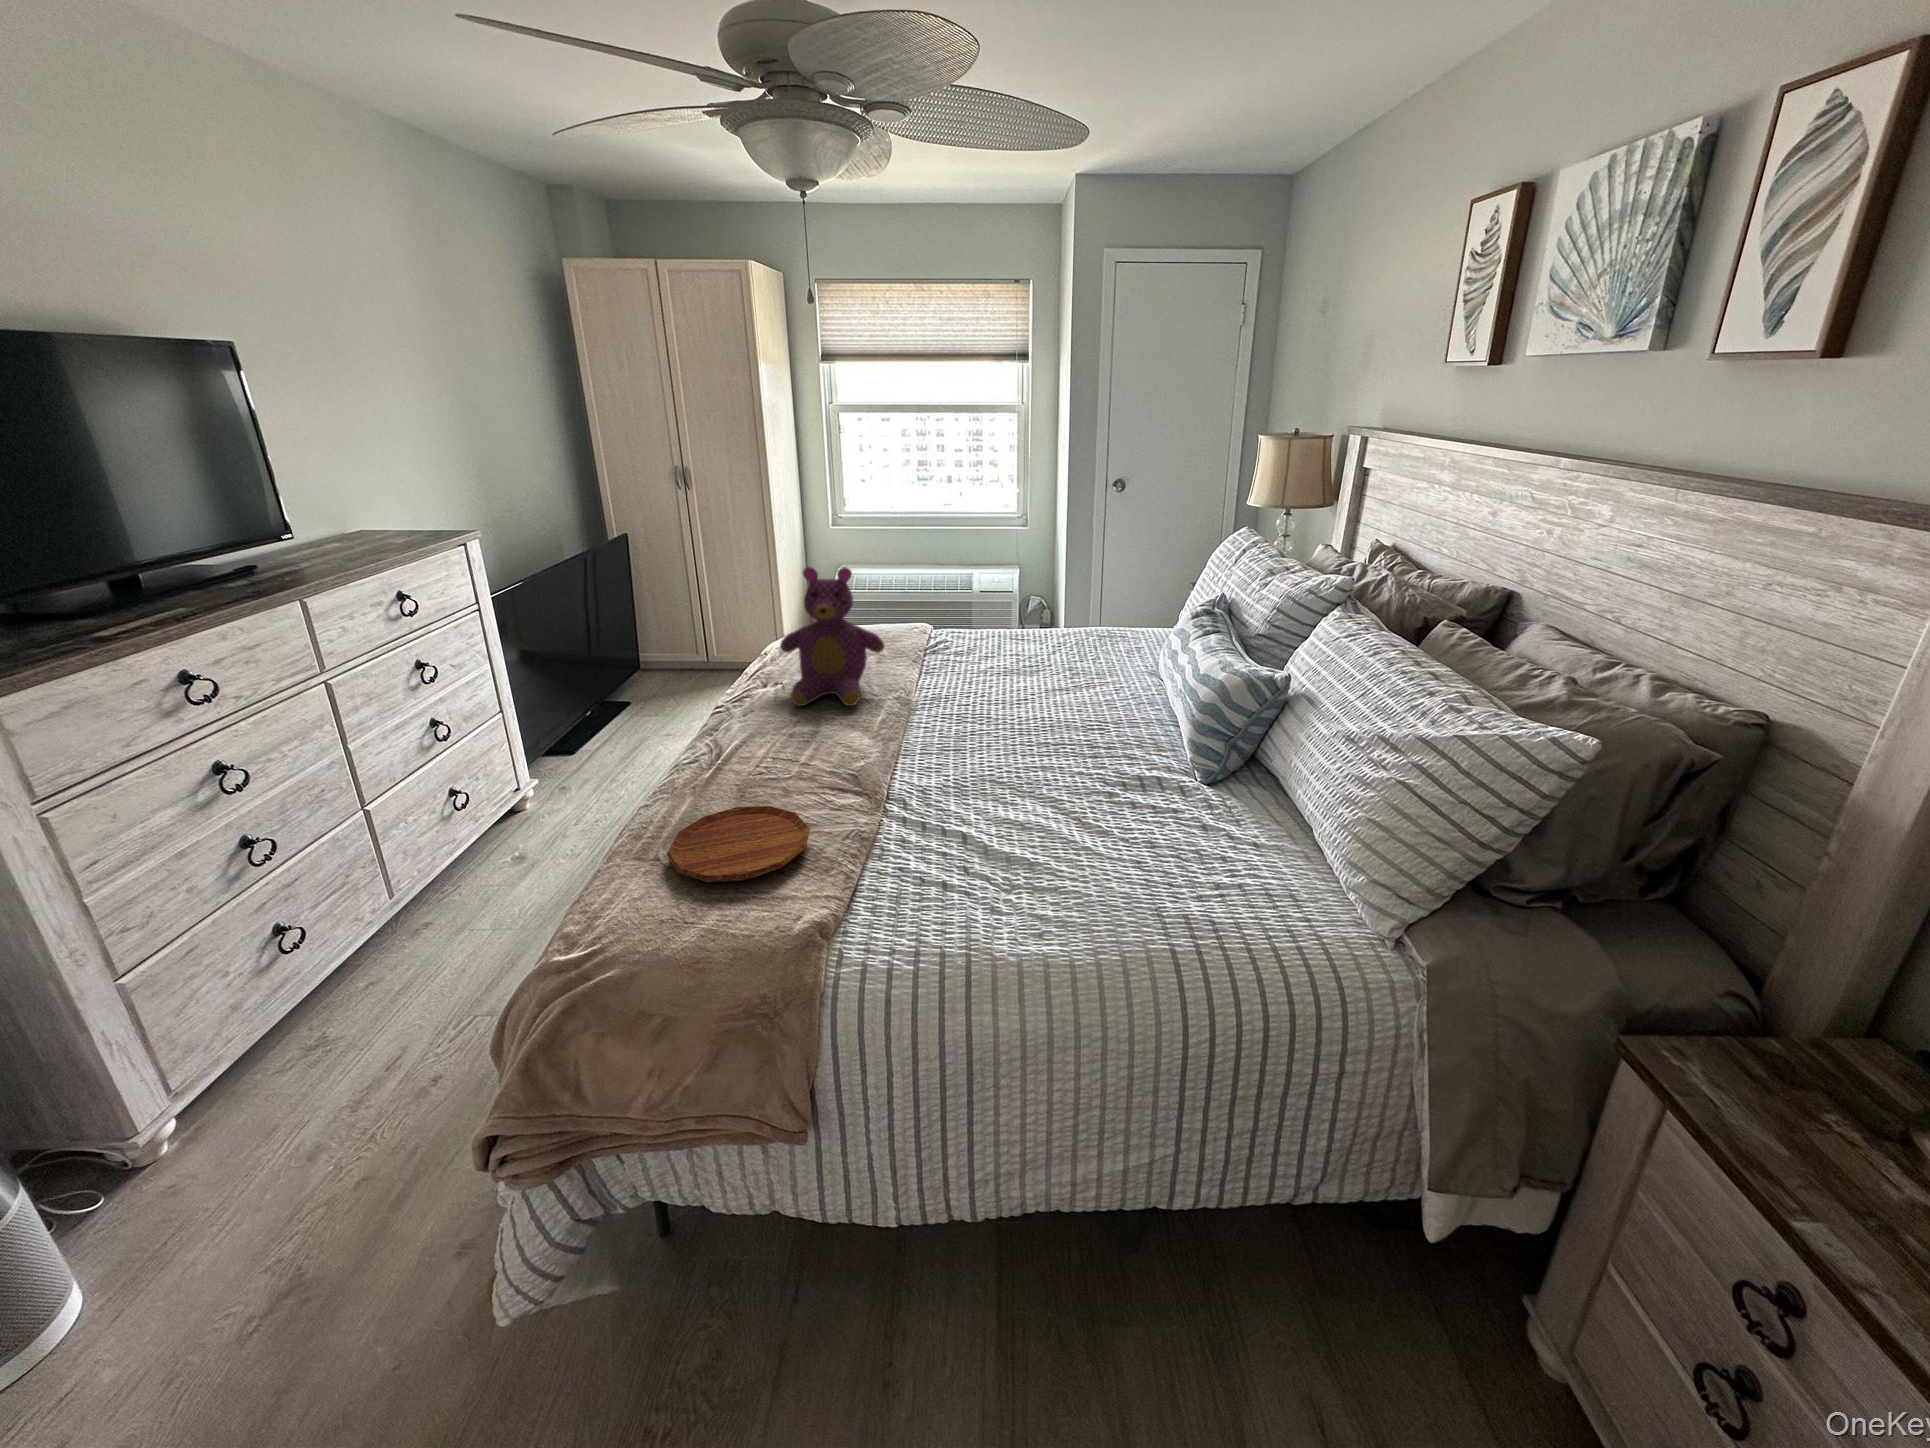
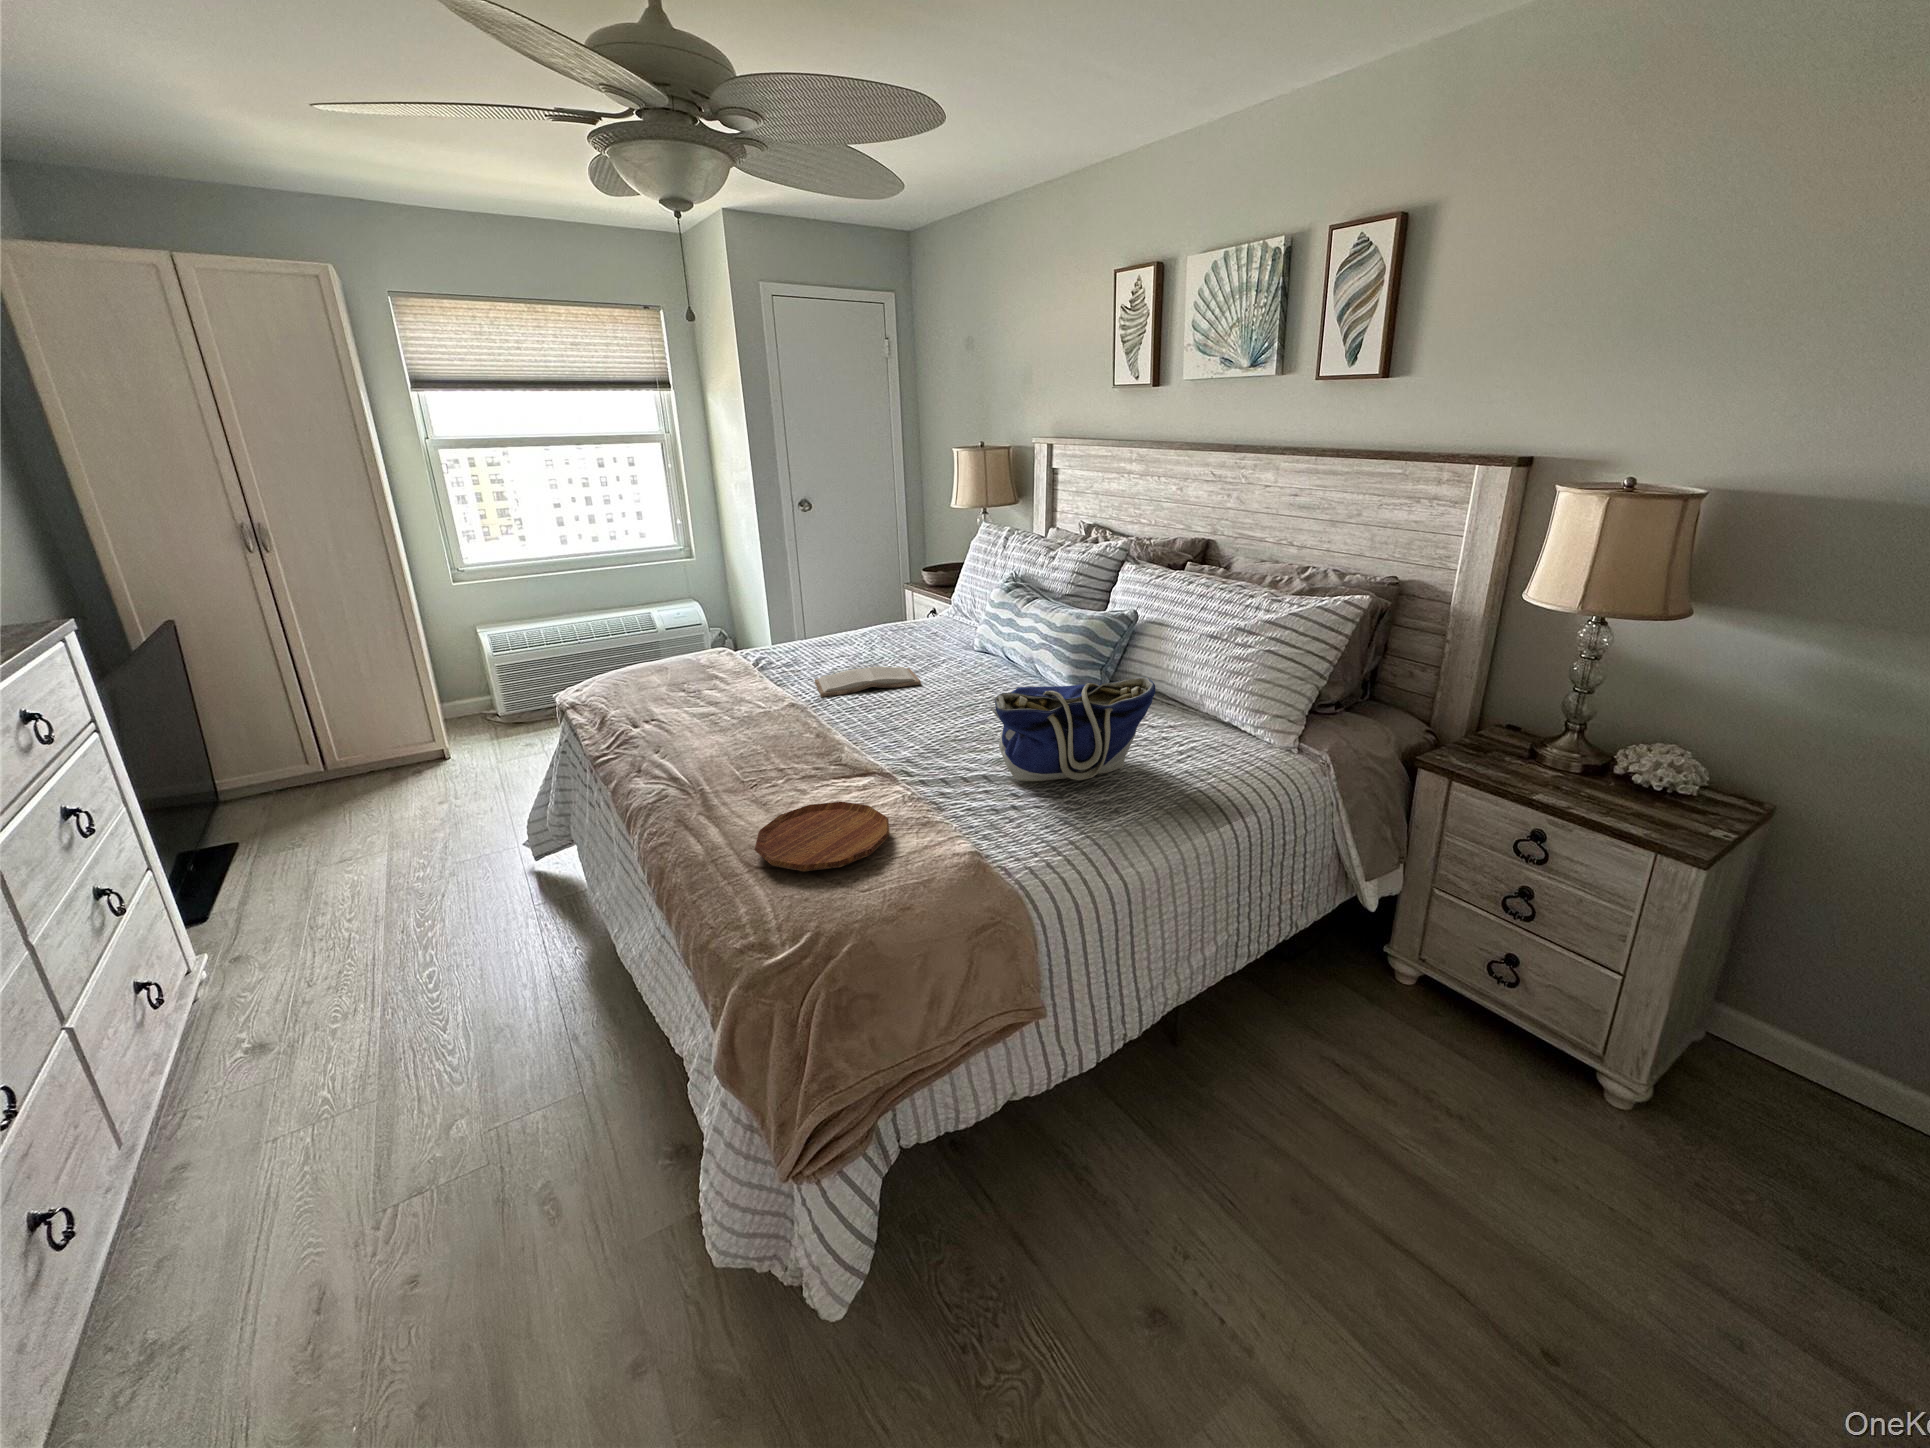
teddy bear: present [780,567,885,706] -> none [642,588,757,737]
book: none [946,672,1060,704] -> present [815,667,921,697]
tote bag: none [950,744,1153,879] -> present [990,677,1155,781]

